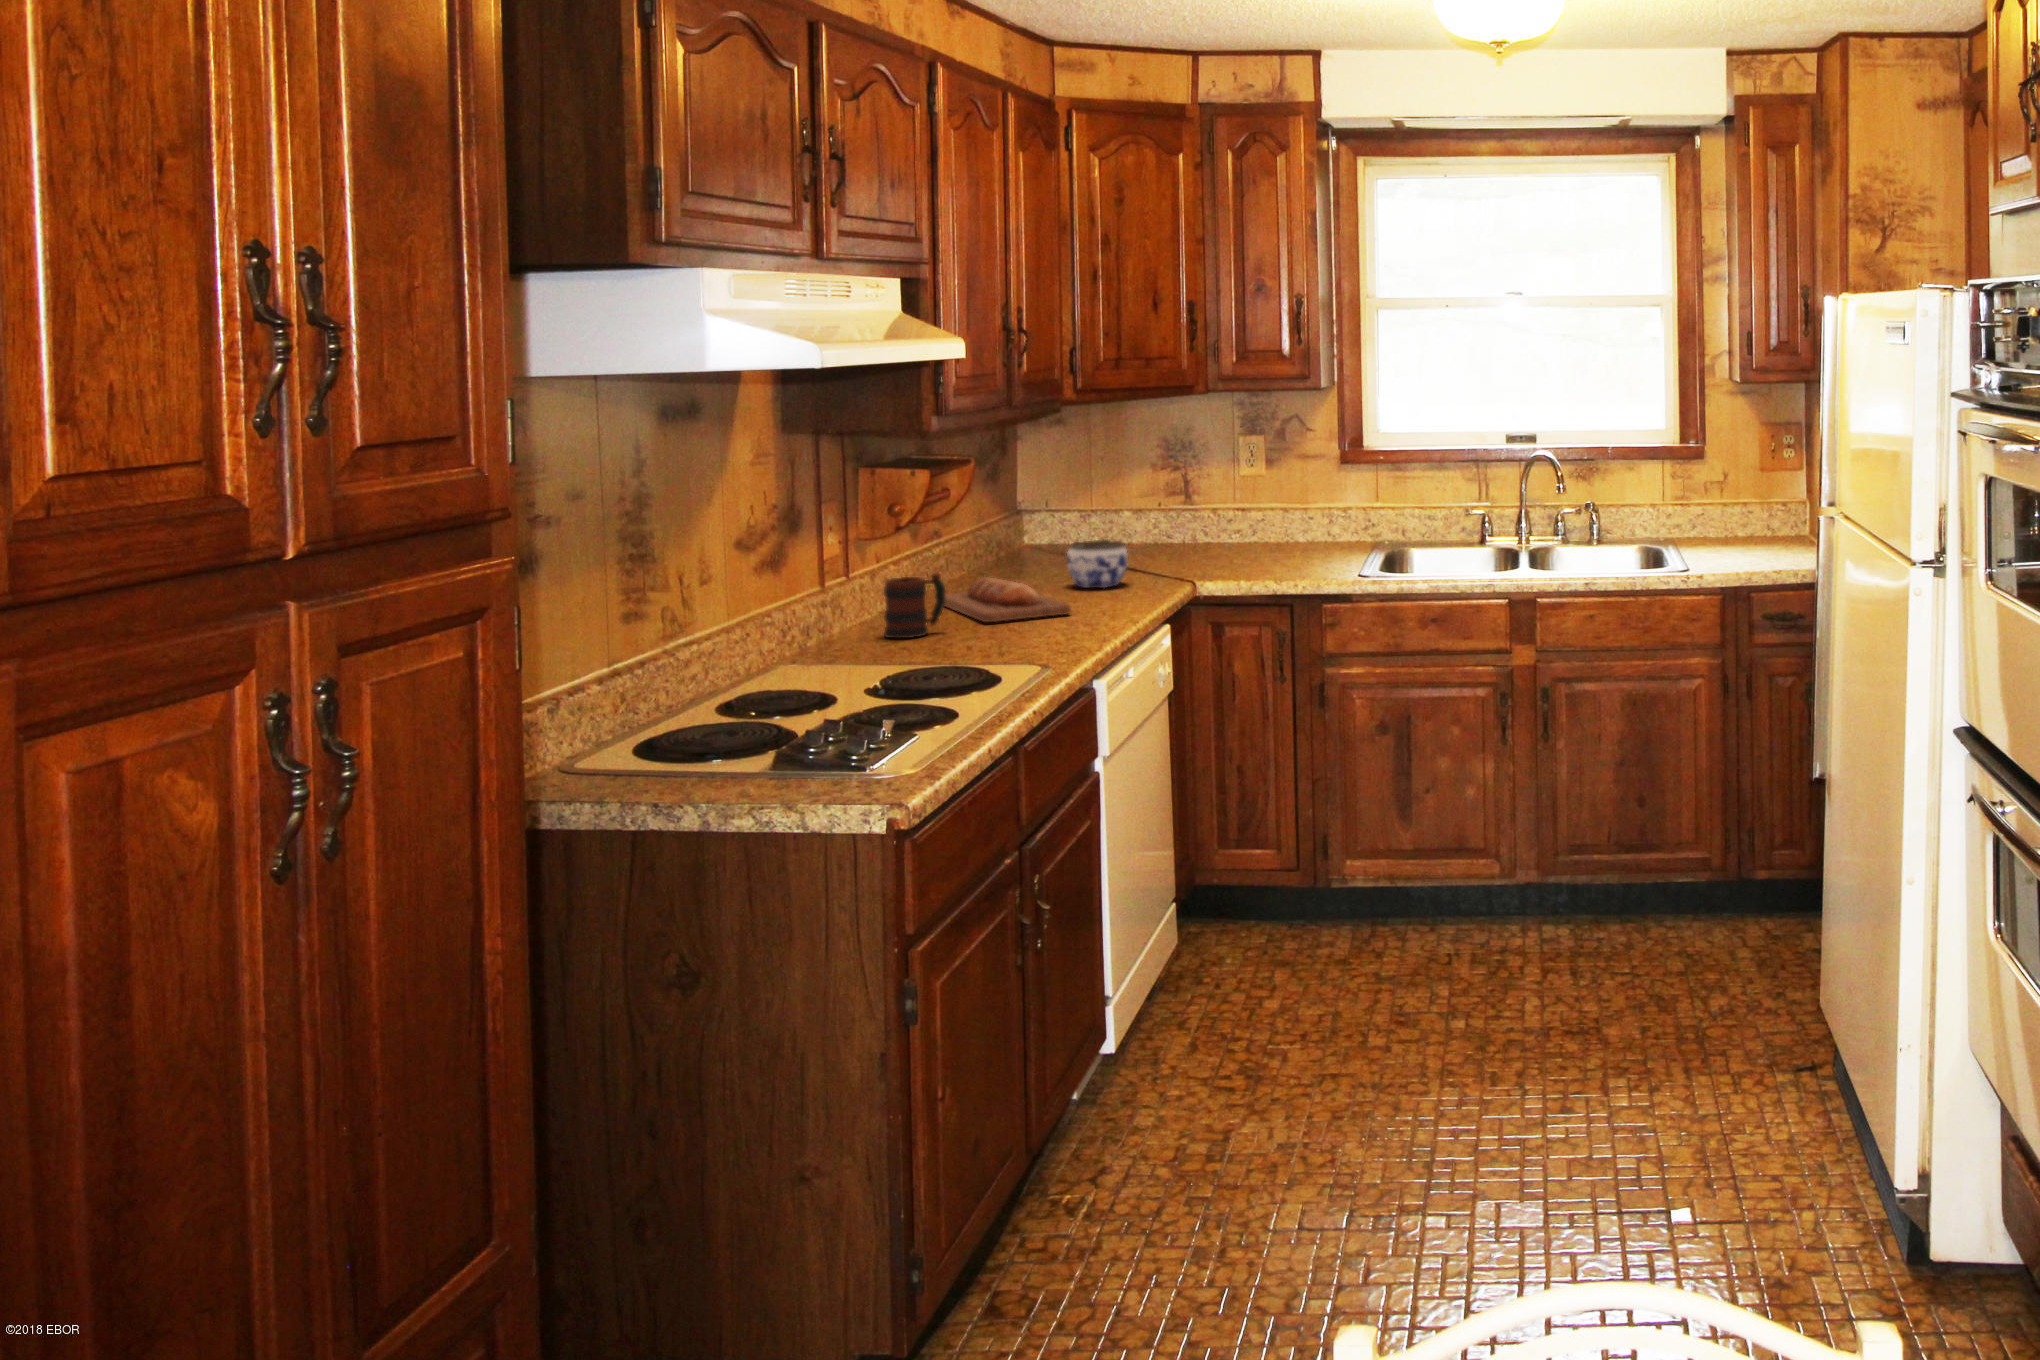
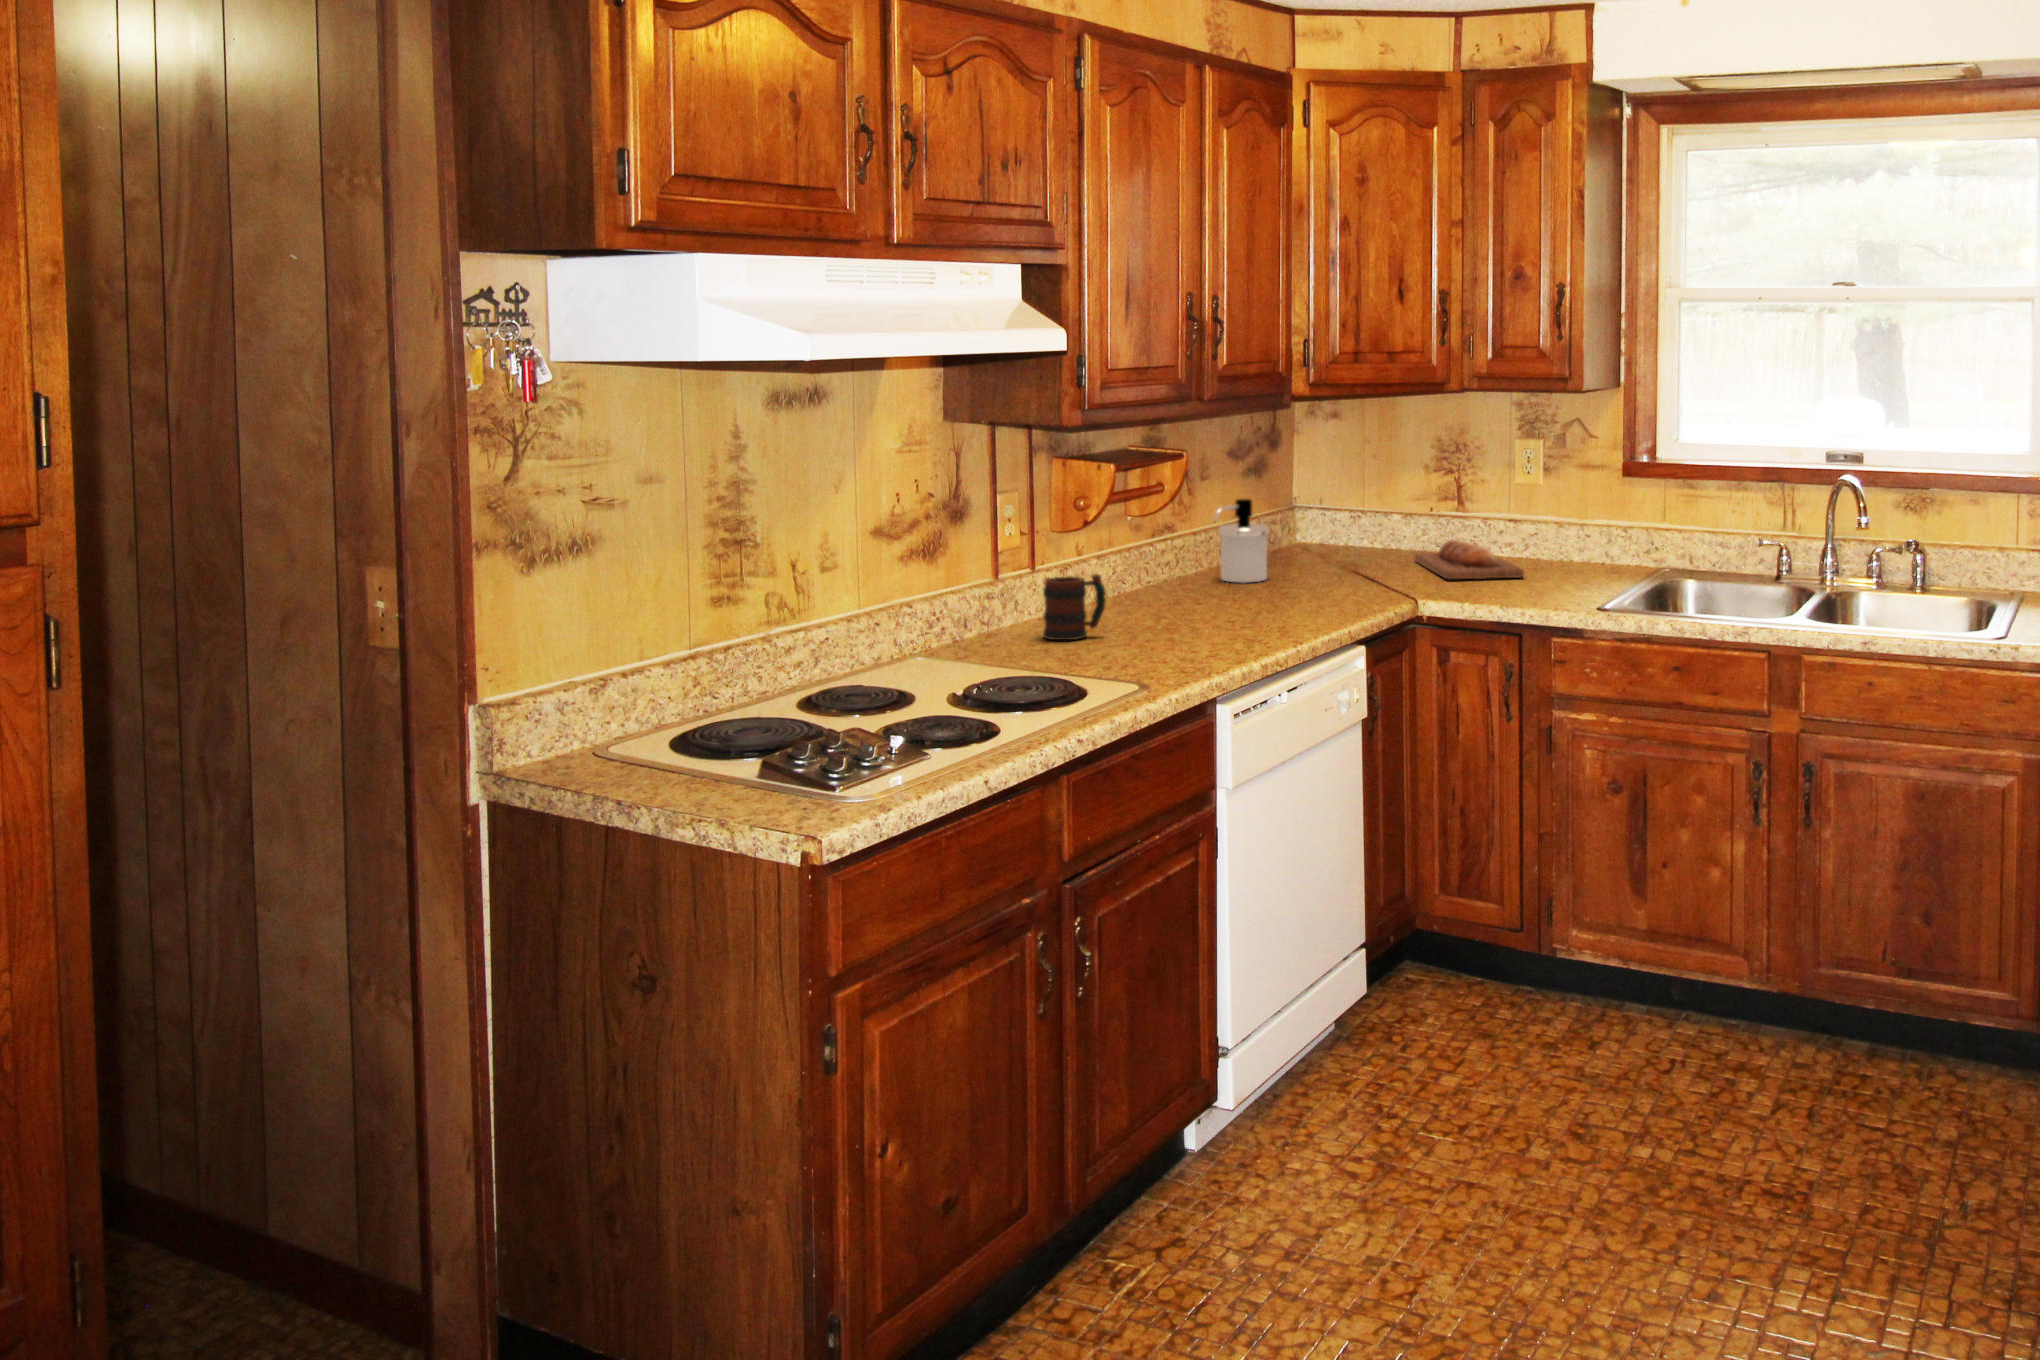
soap dispenser: none [987,499,1036,579] -> present [1214,499,1268,583]
jar: present [1067,539,1128,588] -> none [1280,547,1344,600]
bread loaf: present [944,577,1071,622] -> present [1415,540,1524,579]

